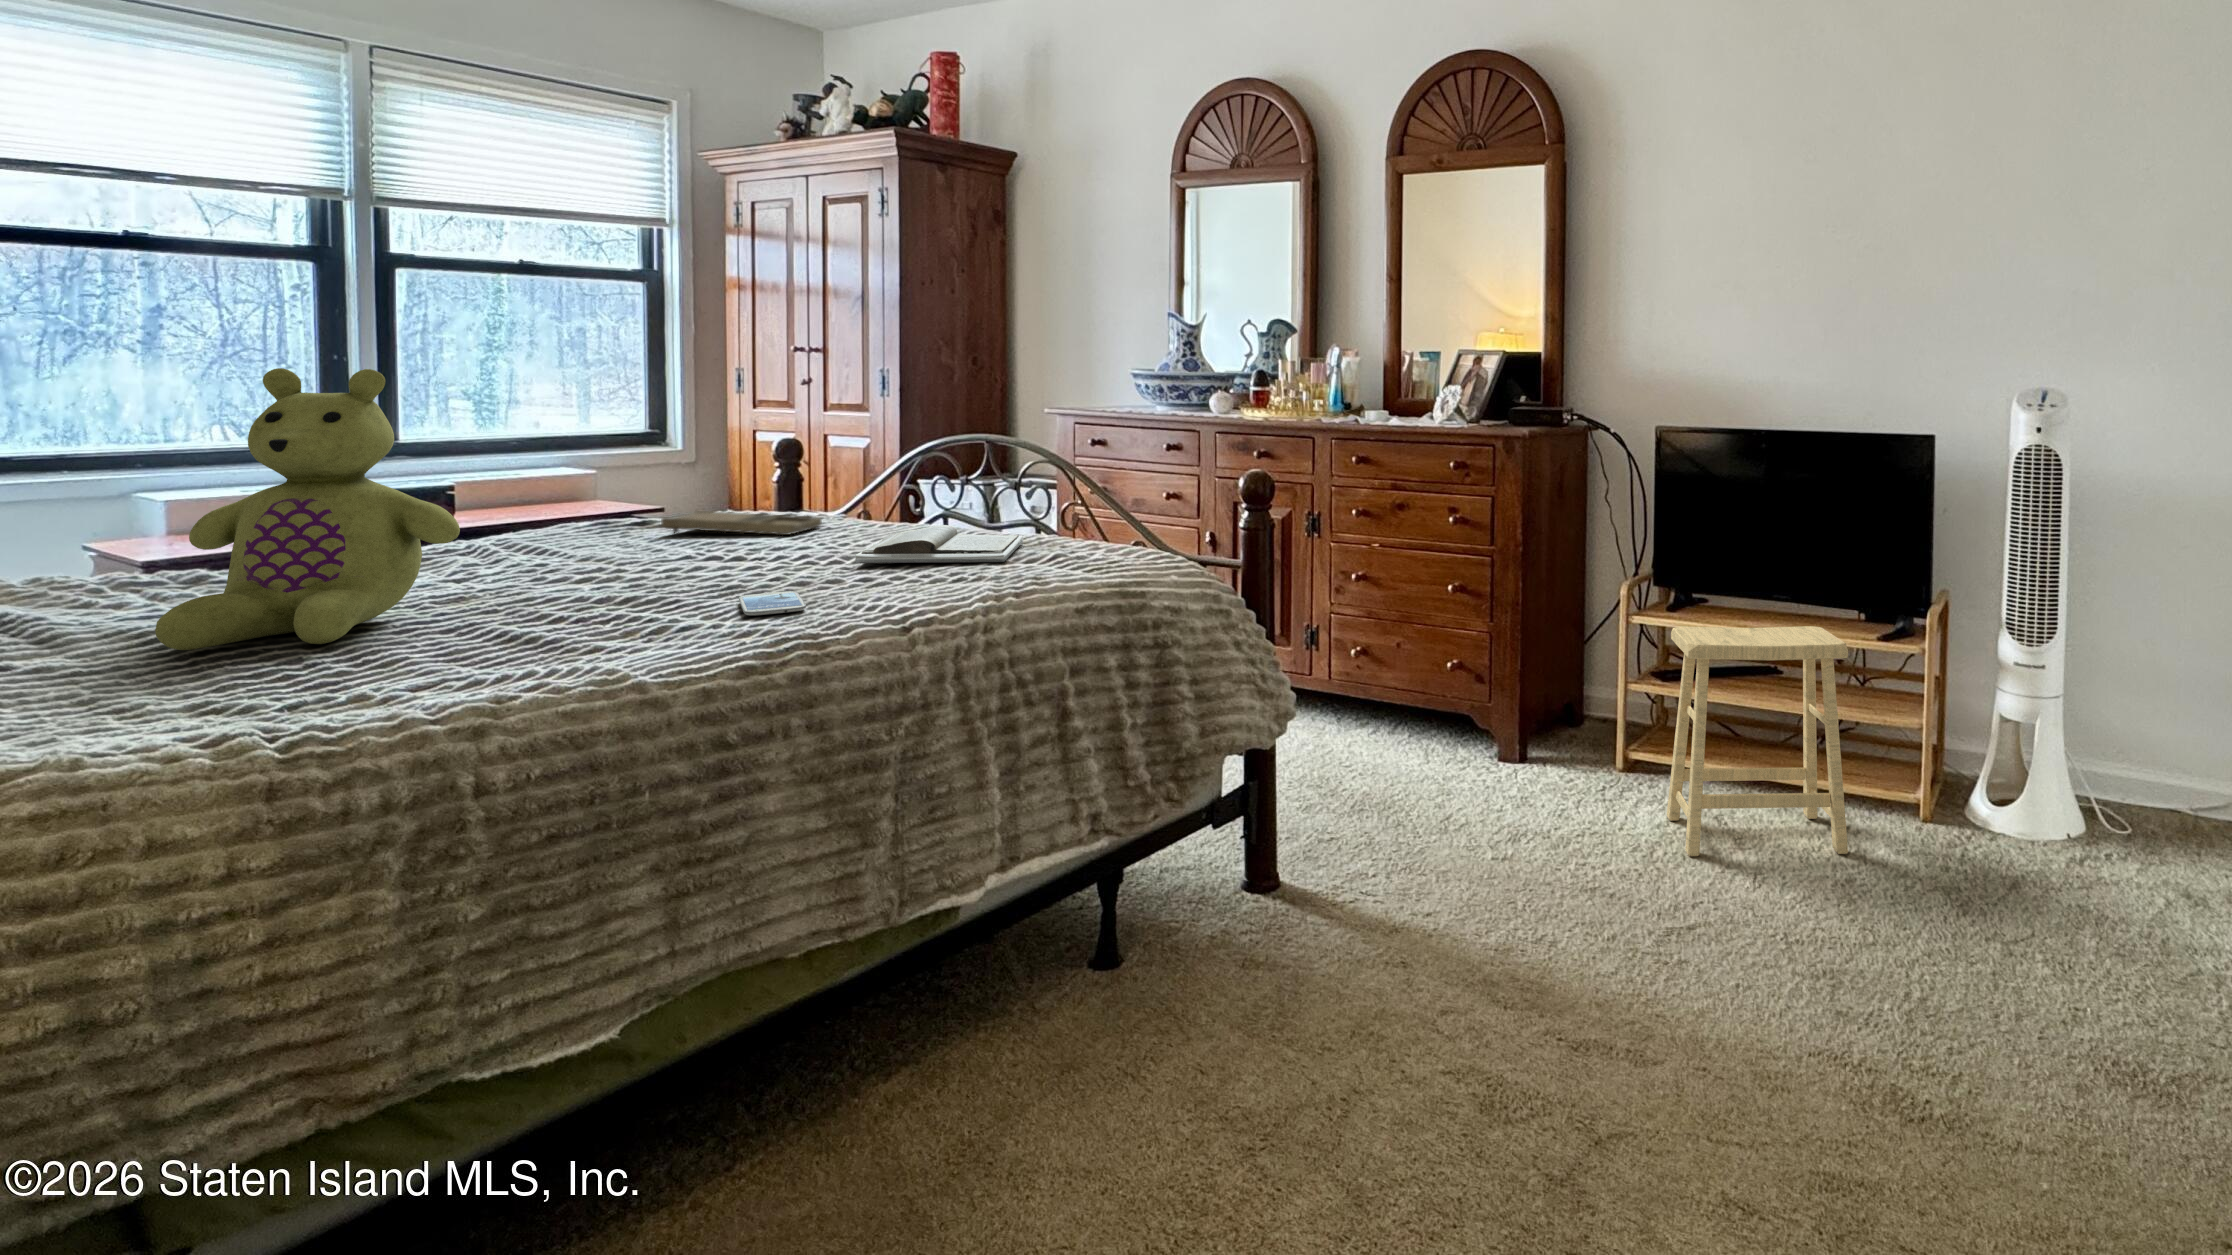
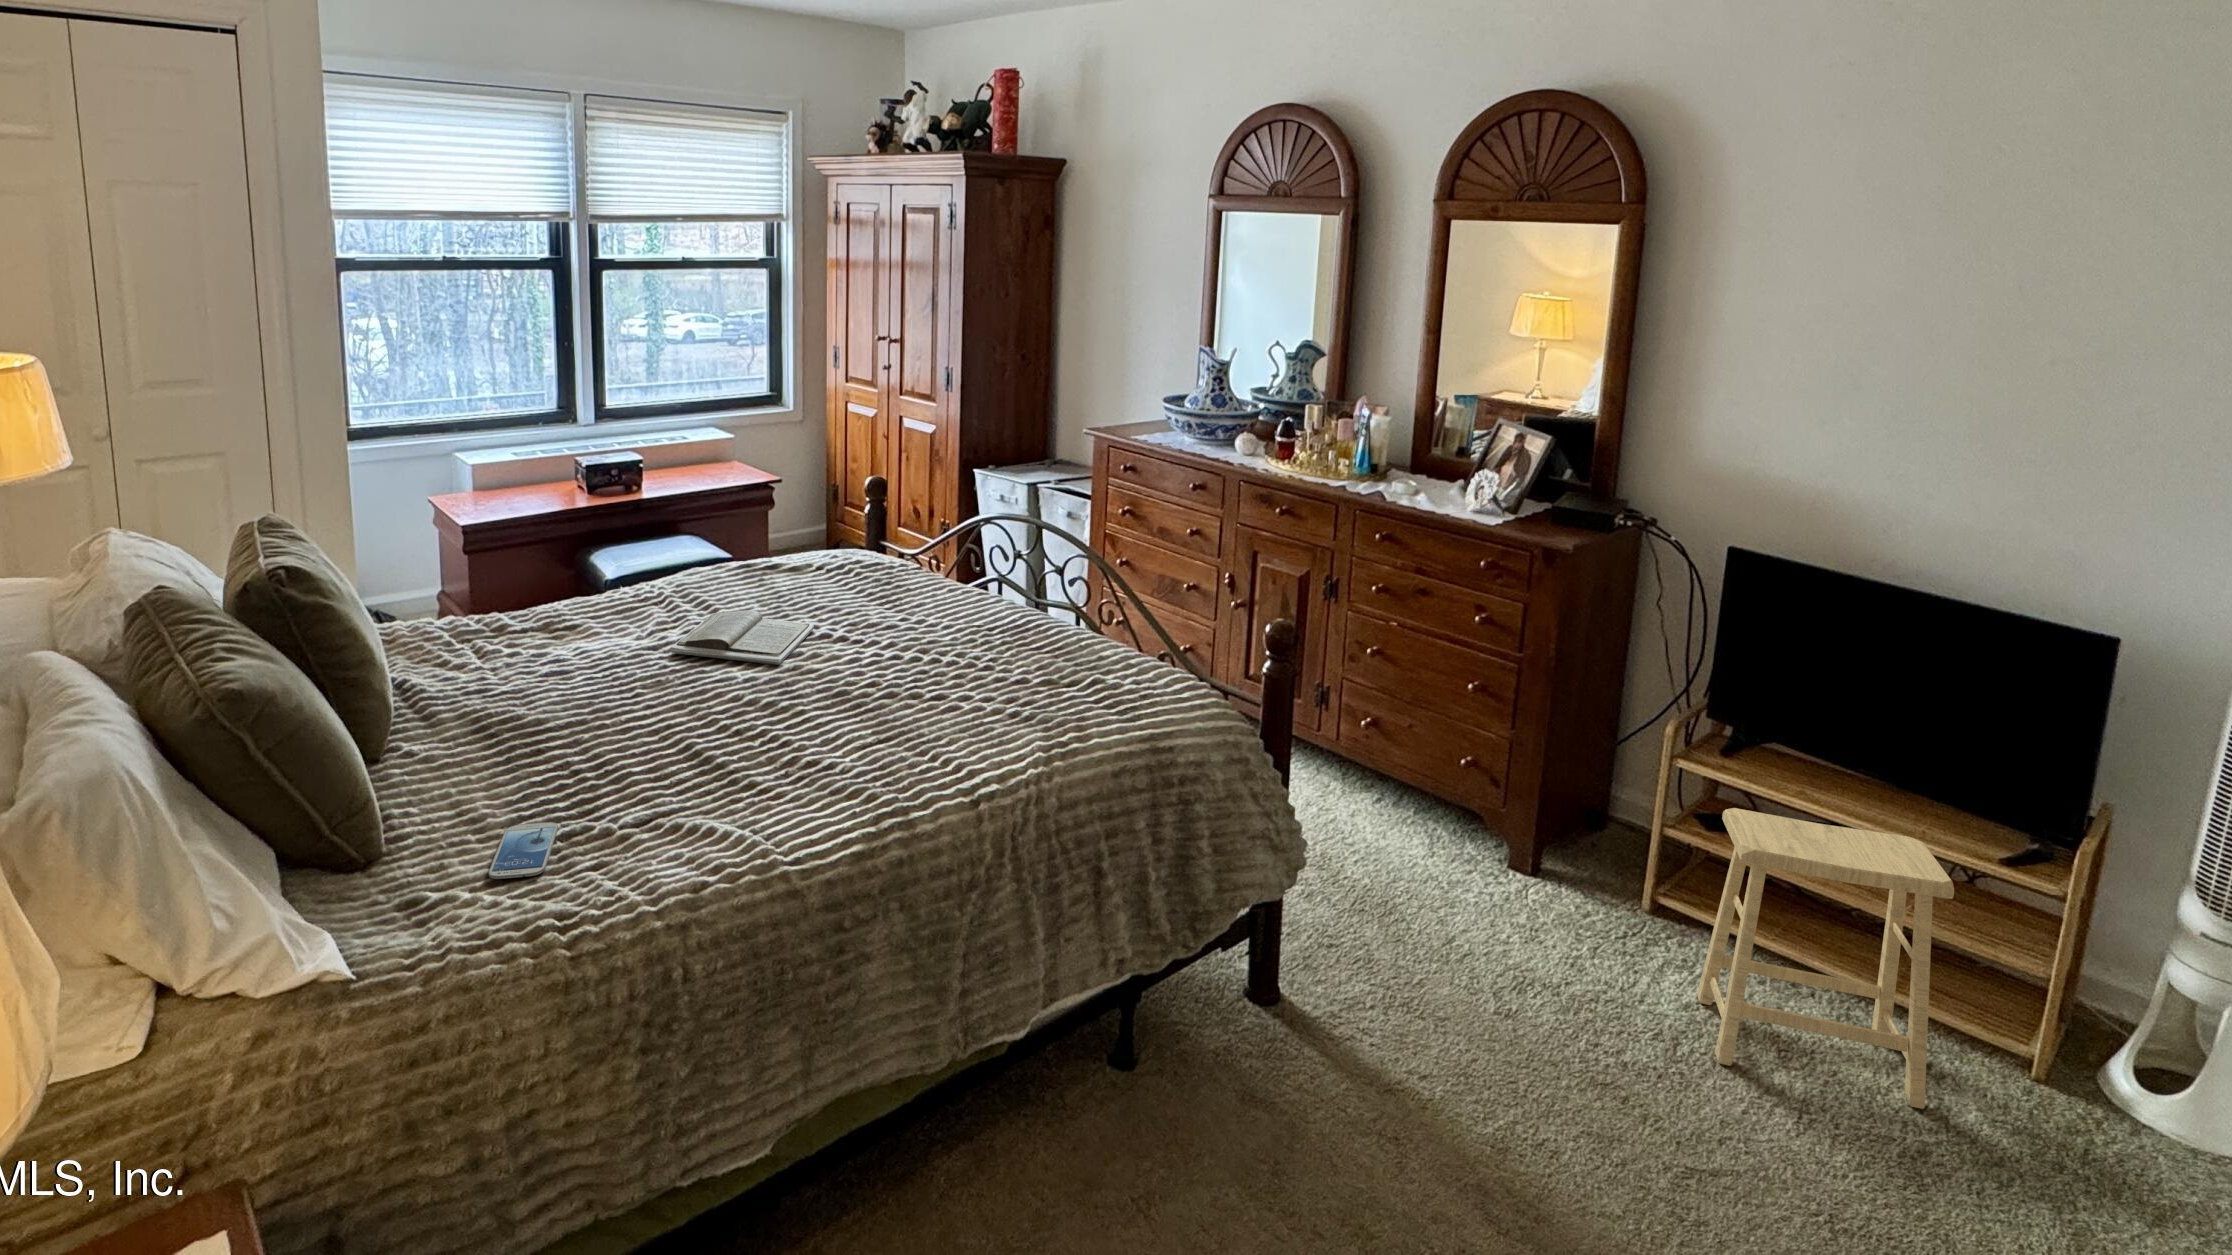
stuffed bear: present [155,368,460,650] -> none [502,542,670,764]
tray: present [661,510,822,535] -> none [790,566,905,606]
book: present [855,525,1023,564] -> present [671,610,814,665]
smartphone: present [739,591,806,615] -> present [489,822,558,879]

